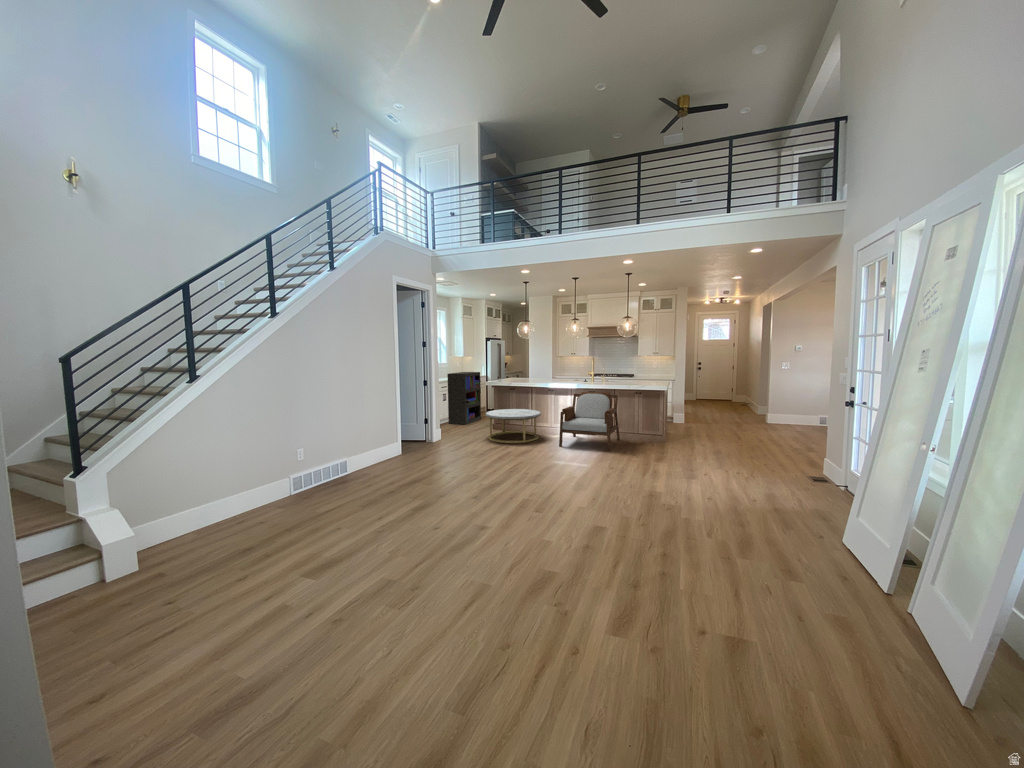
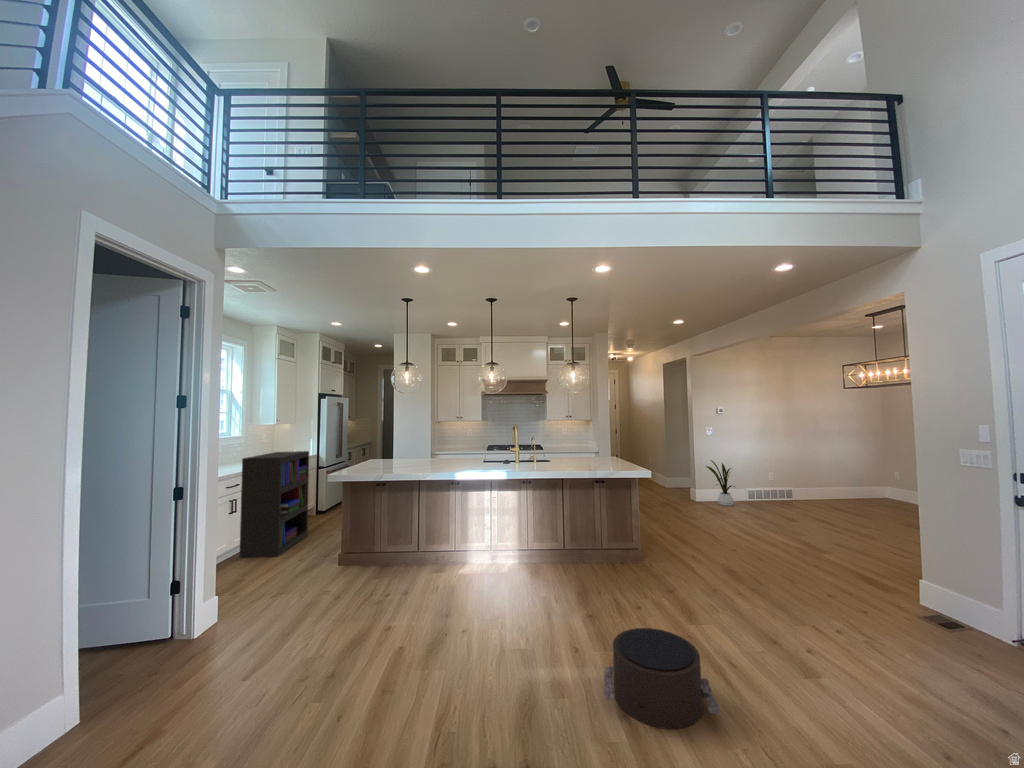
house plant: none [774,389,802,427] -> present [706,460,735,506]
armchair: present [559,392,620,451] -> none [491,483,589,601]
coffee table: present [486,409,541,443] -> none [330,521,442,607]
pouf: none [578,449,628,479] -> present [604,628,720,729]

